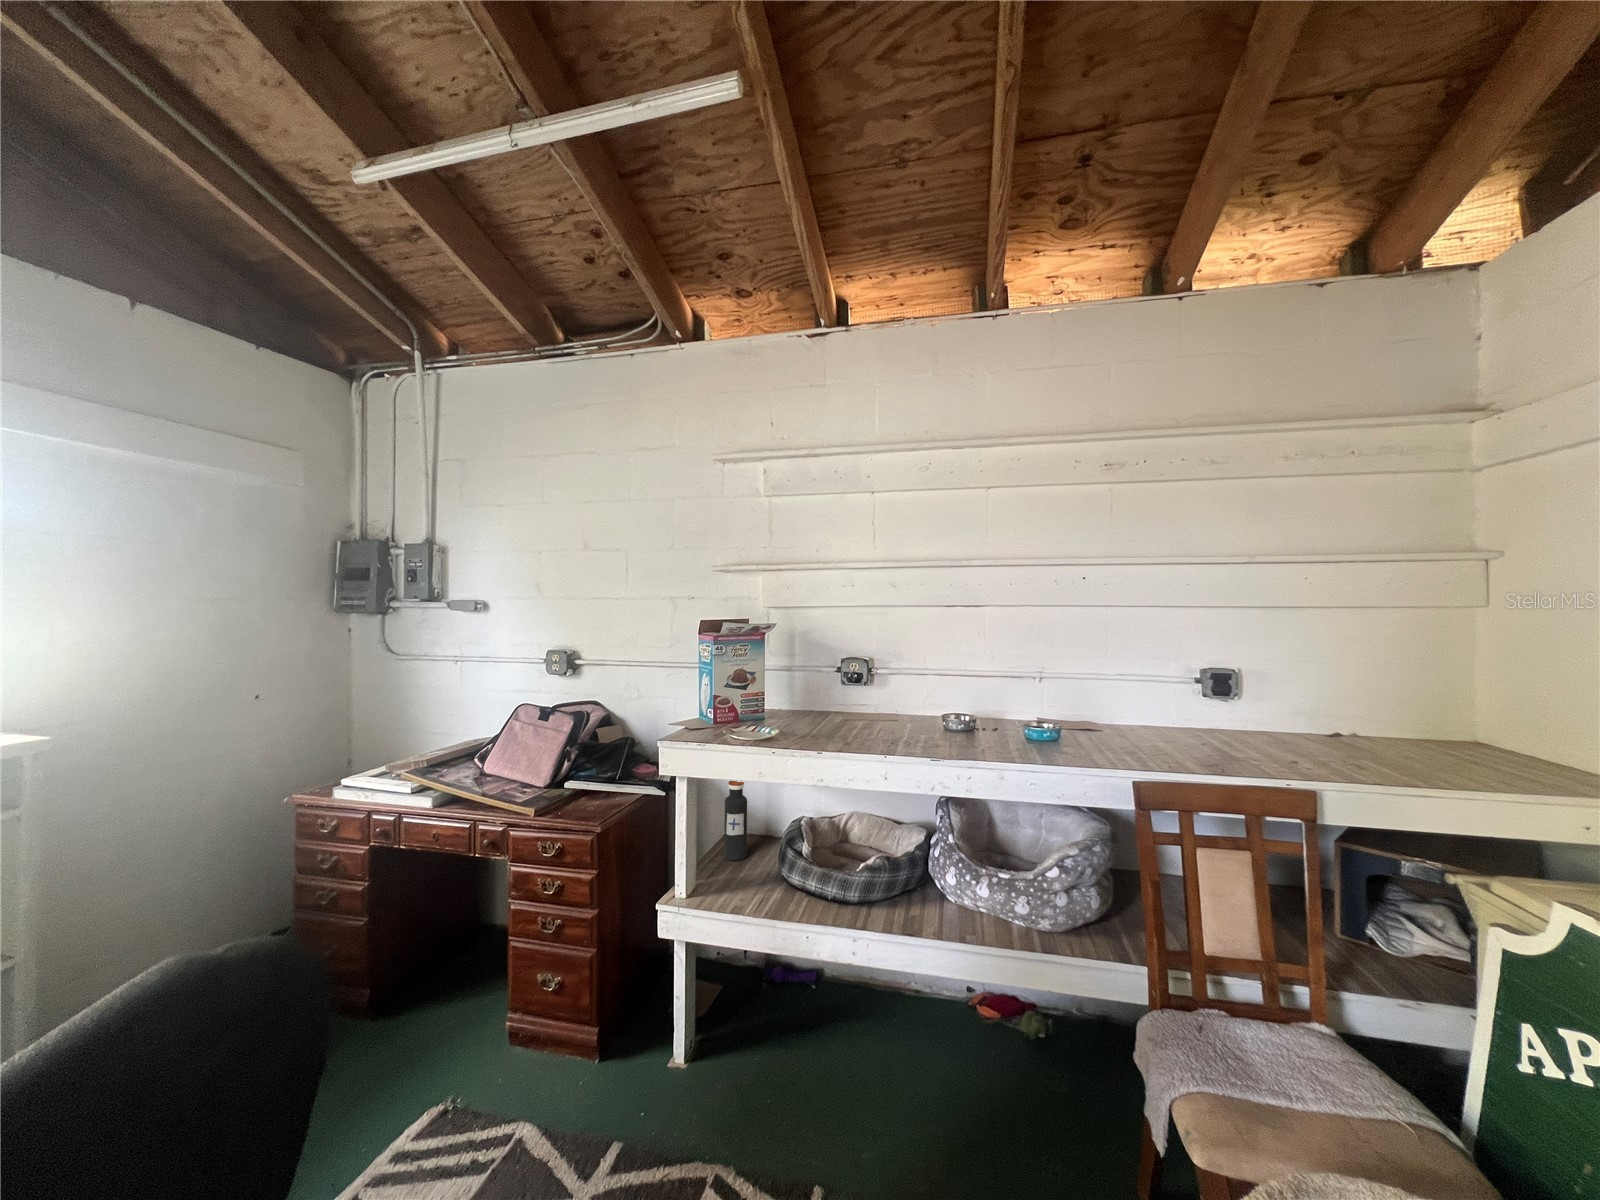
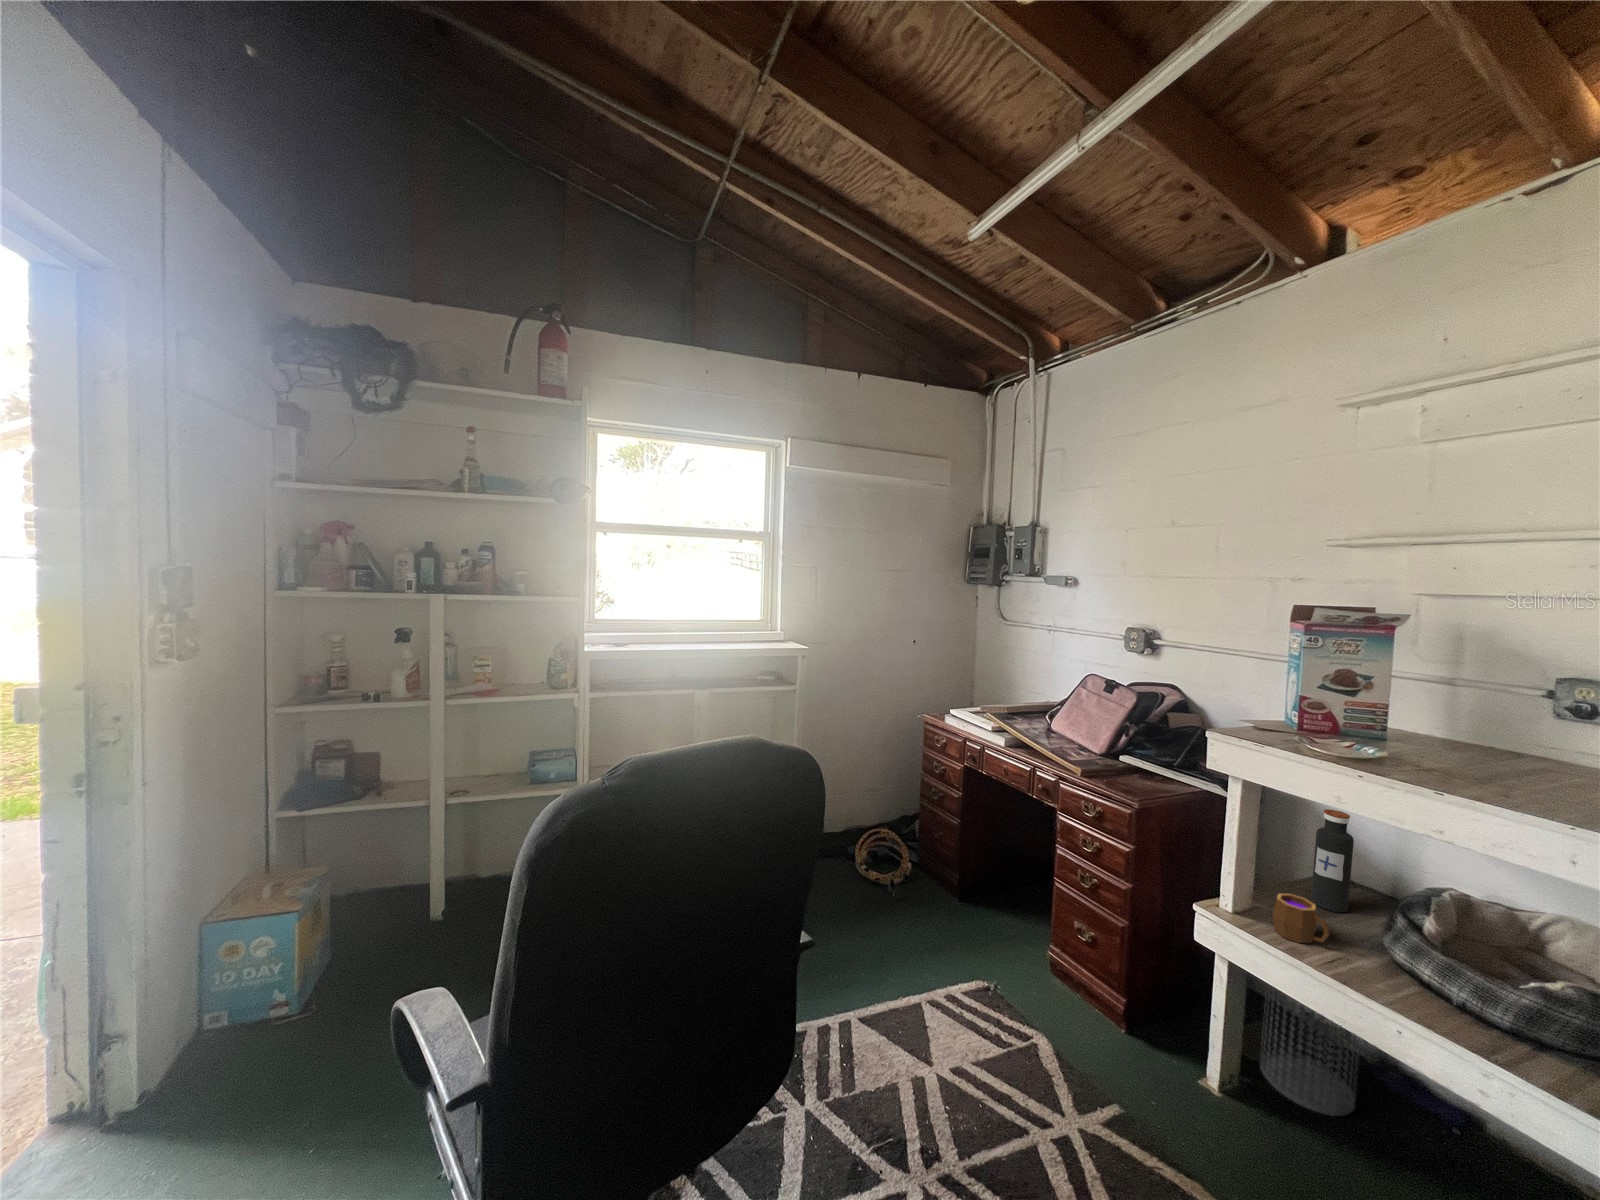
mug: none [713,859,751,898] -> present [1273,894,1329,943]
wastebasket: none [700,908,761,1028] -> present [1260,990,1360,1116]

